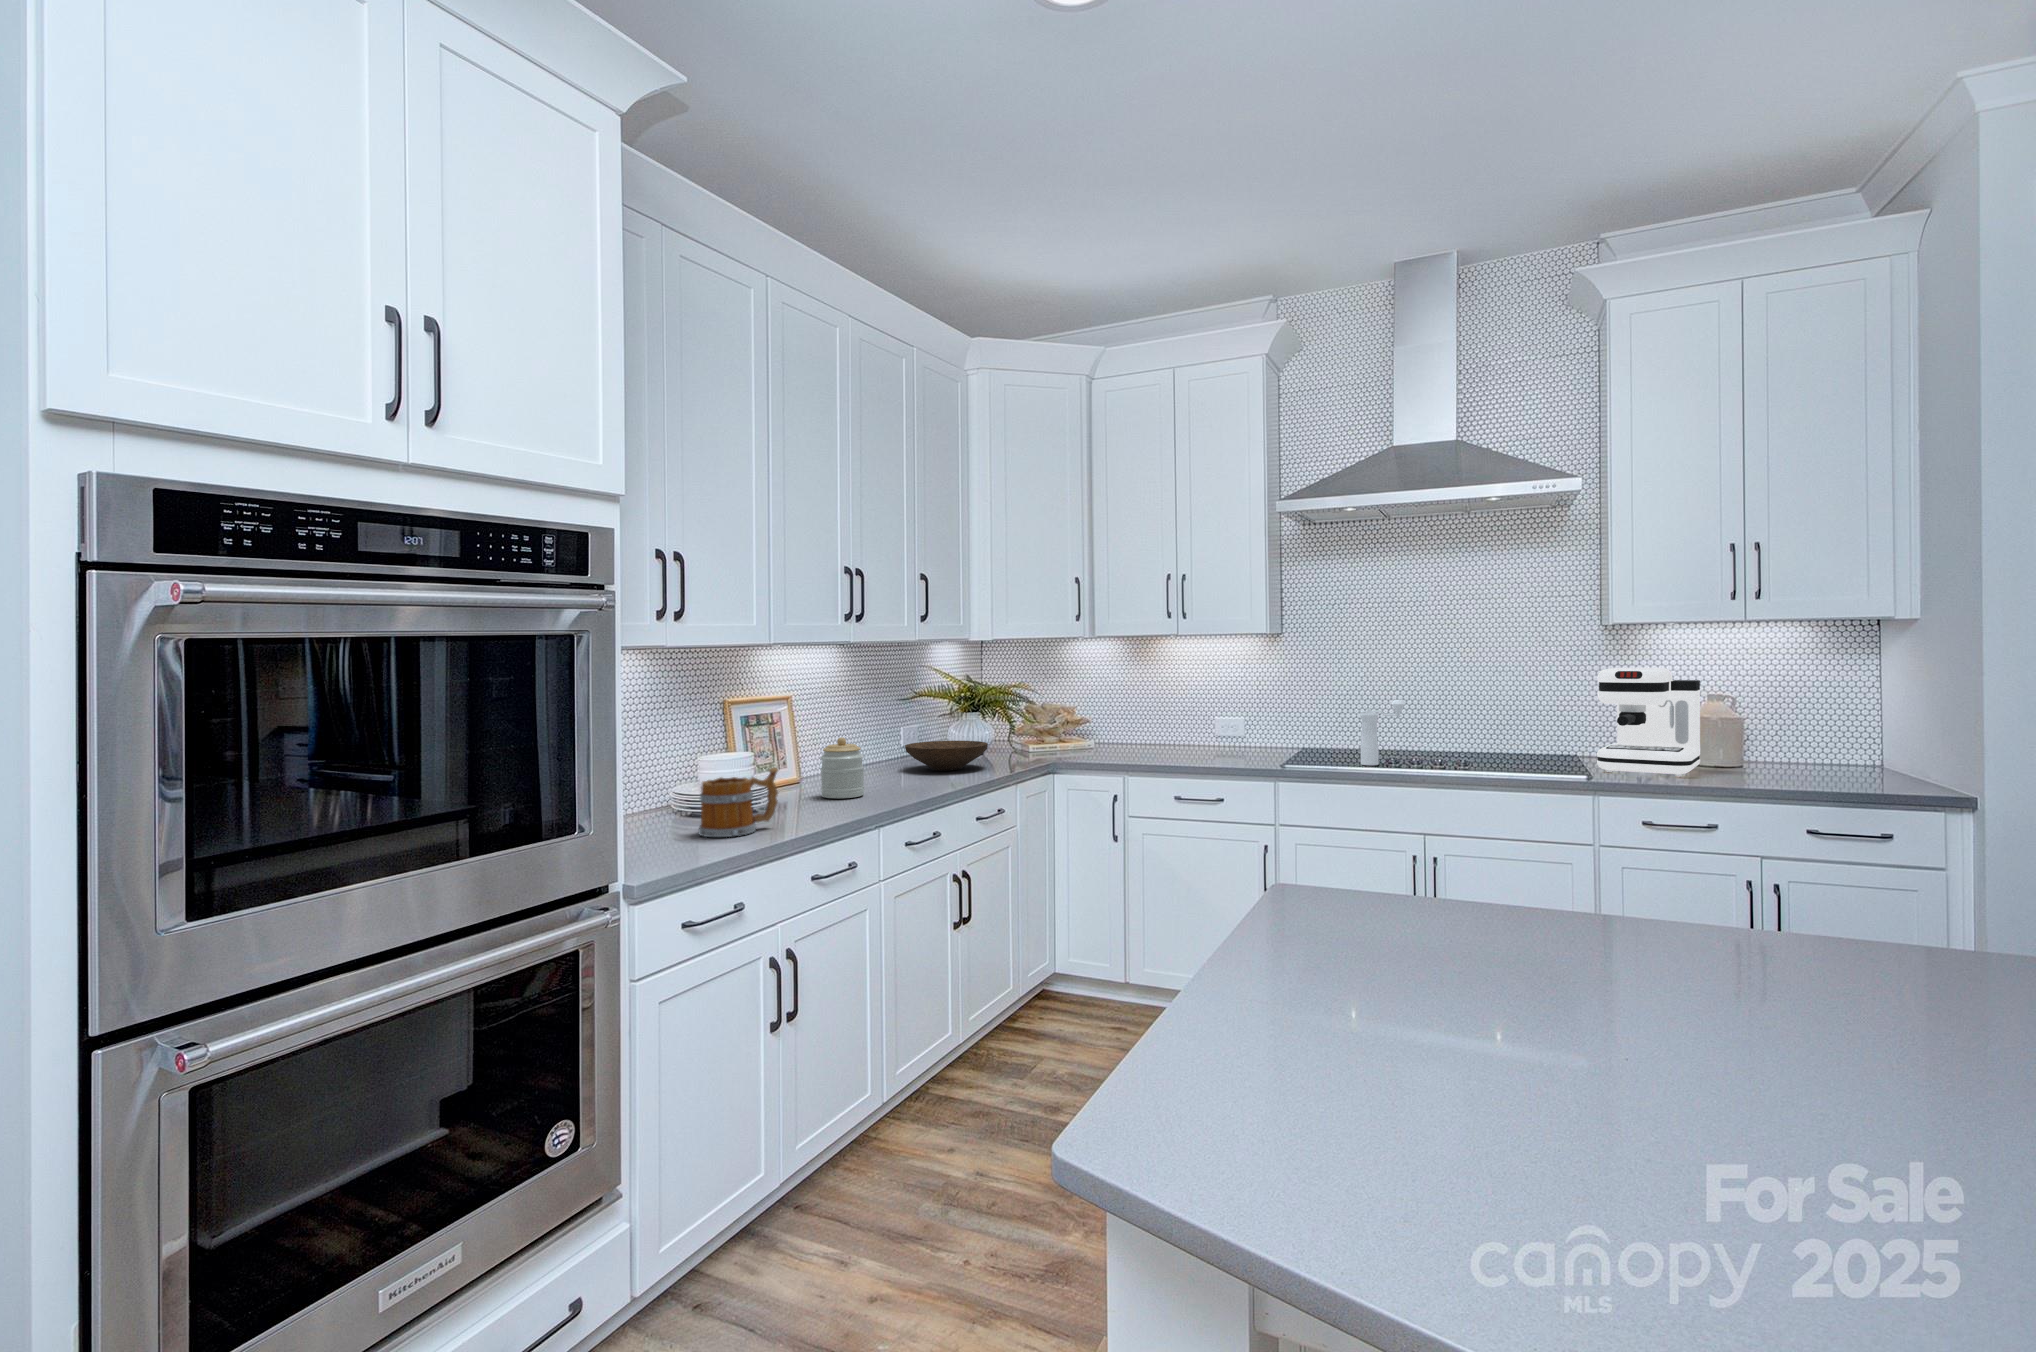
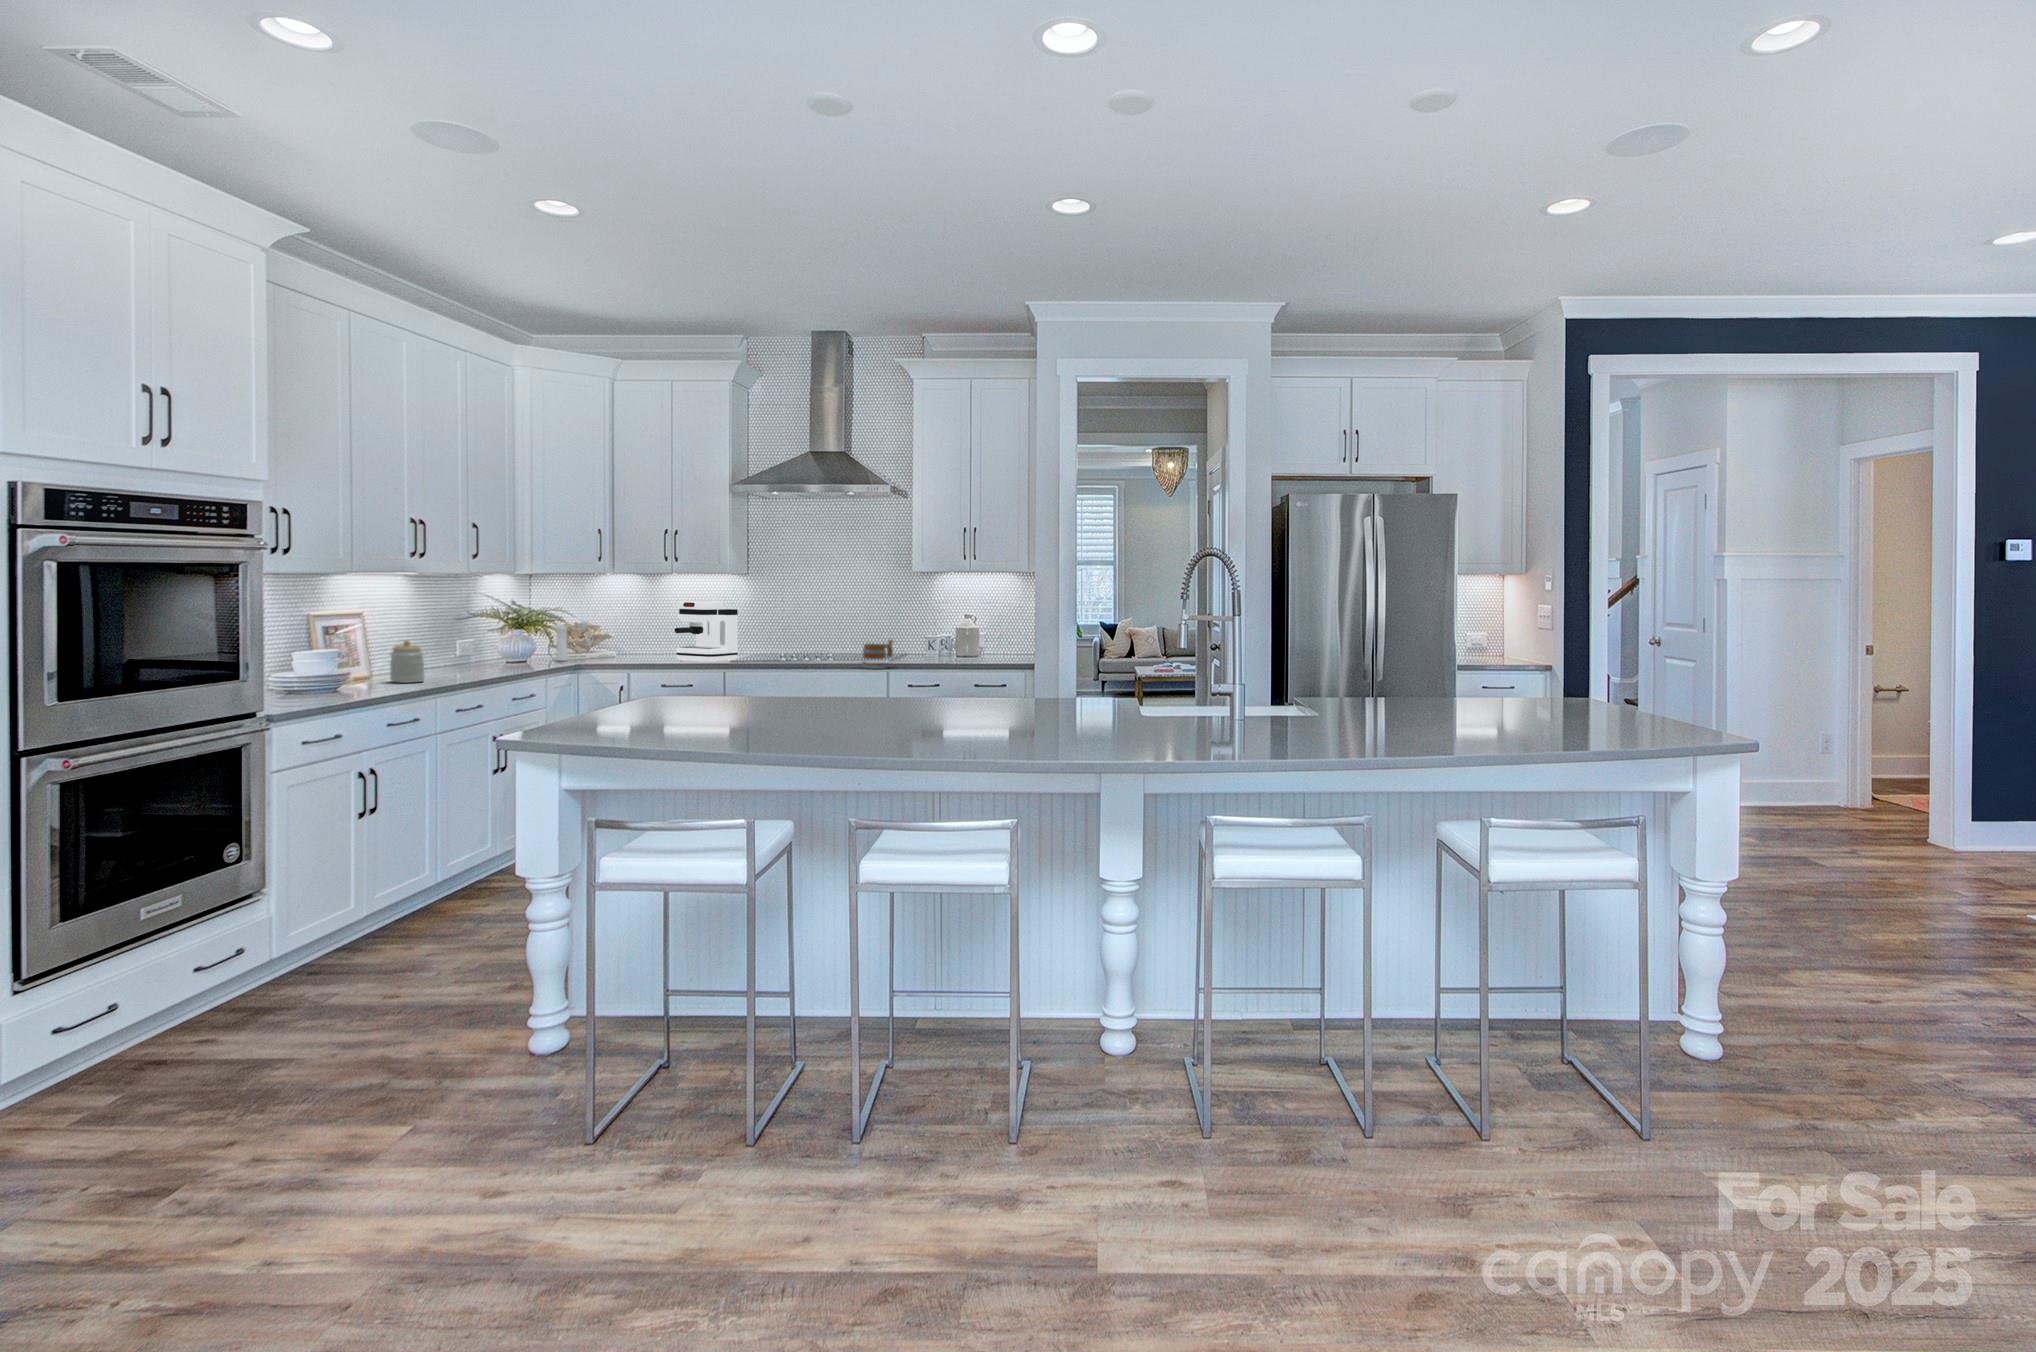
coffee maker: present [1597,668,1700,776] -> present [675,601,738,663]
pepper mill: present [1360,700,1405,765] -> present [555,619,588,661]
wooden bowl: present [905,741,988,771] -> none [458,650,526,670]
mug: present [699,768,778,837] -> present [861,640,893,669]

